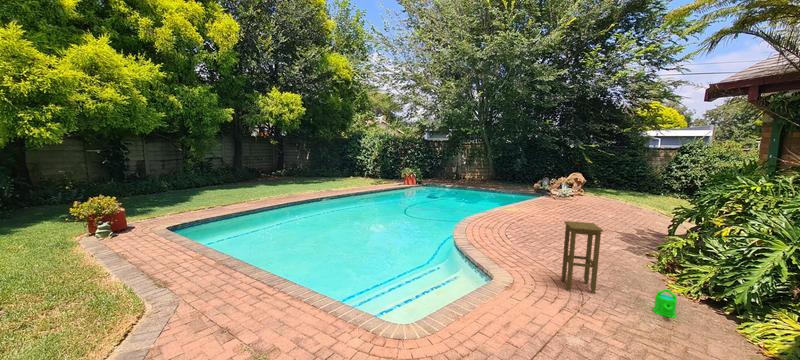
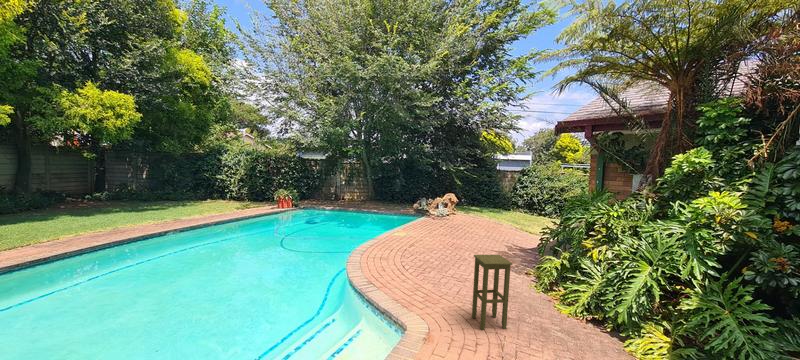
watering can: present [653,289,677,318] -> none [558,317,579,346]

